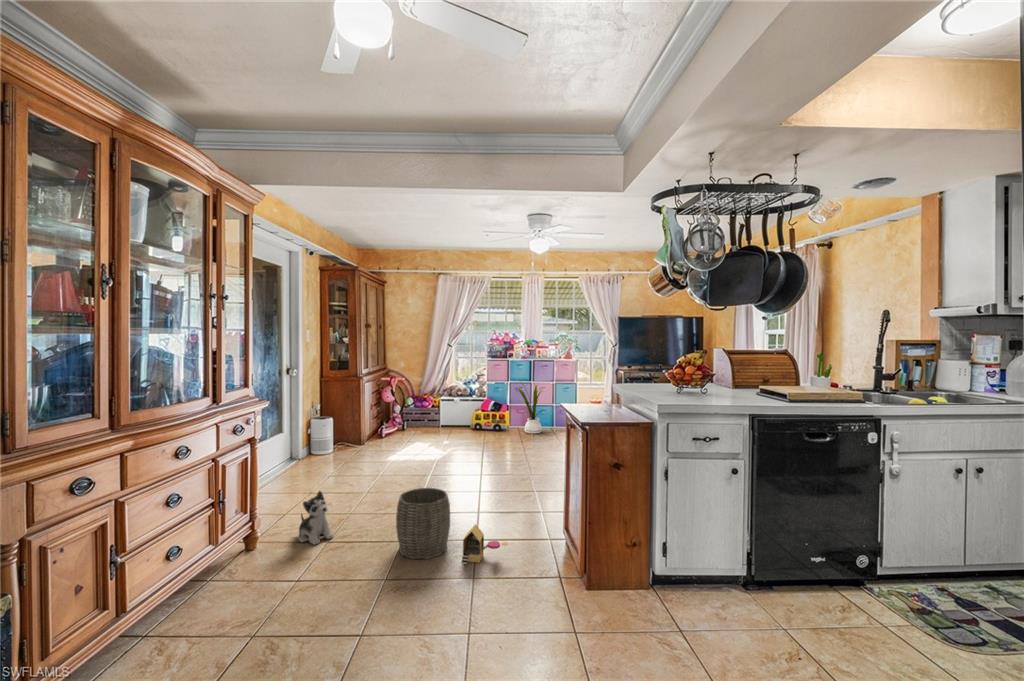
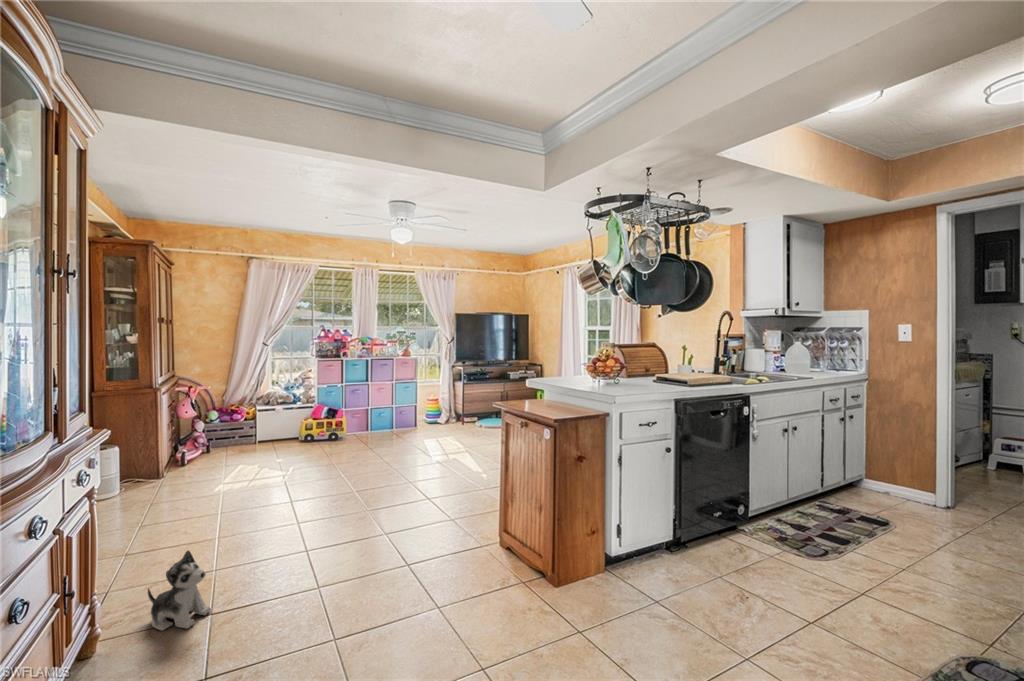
house plant: present [517,380,545,434] -> none [353,381,392,440]
woven basket: present [396,488,450,559] -> none [317,516,386,609]
toy house: present [461,524,508,564] -> none [410,548,460,597]

